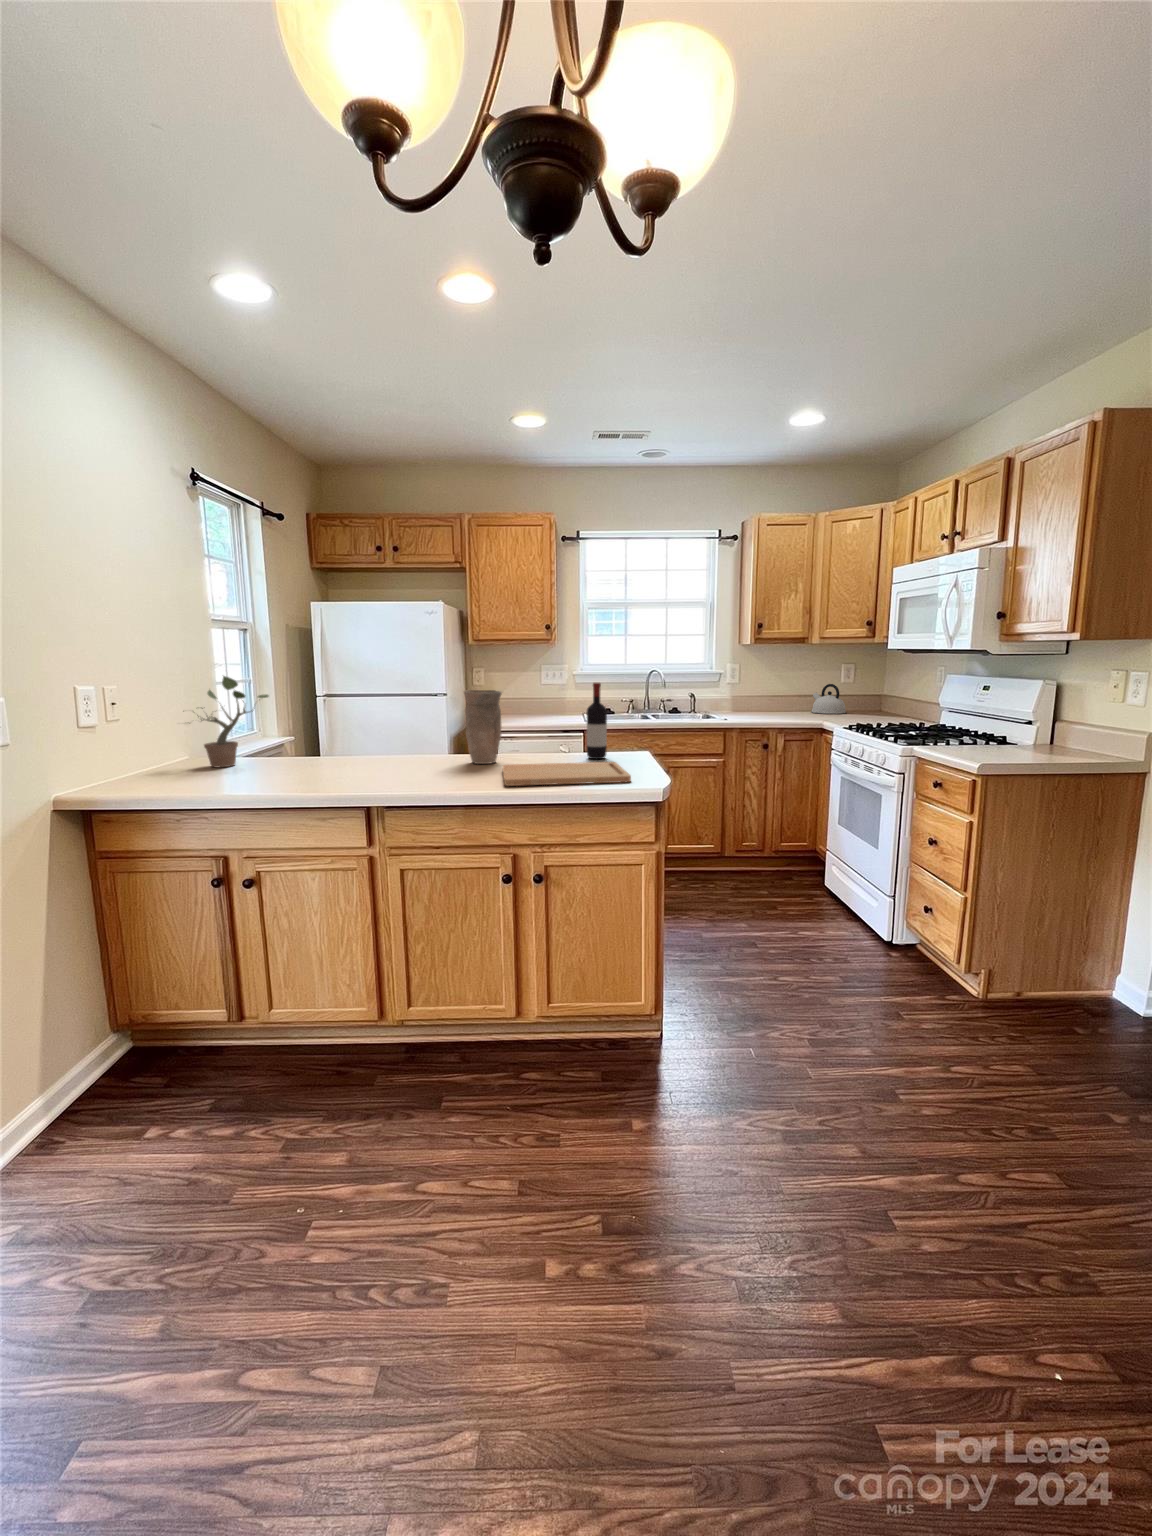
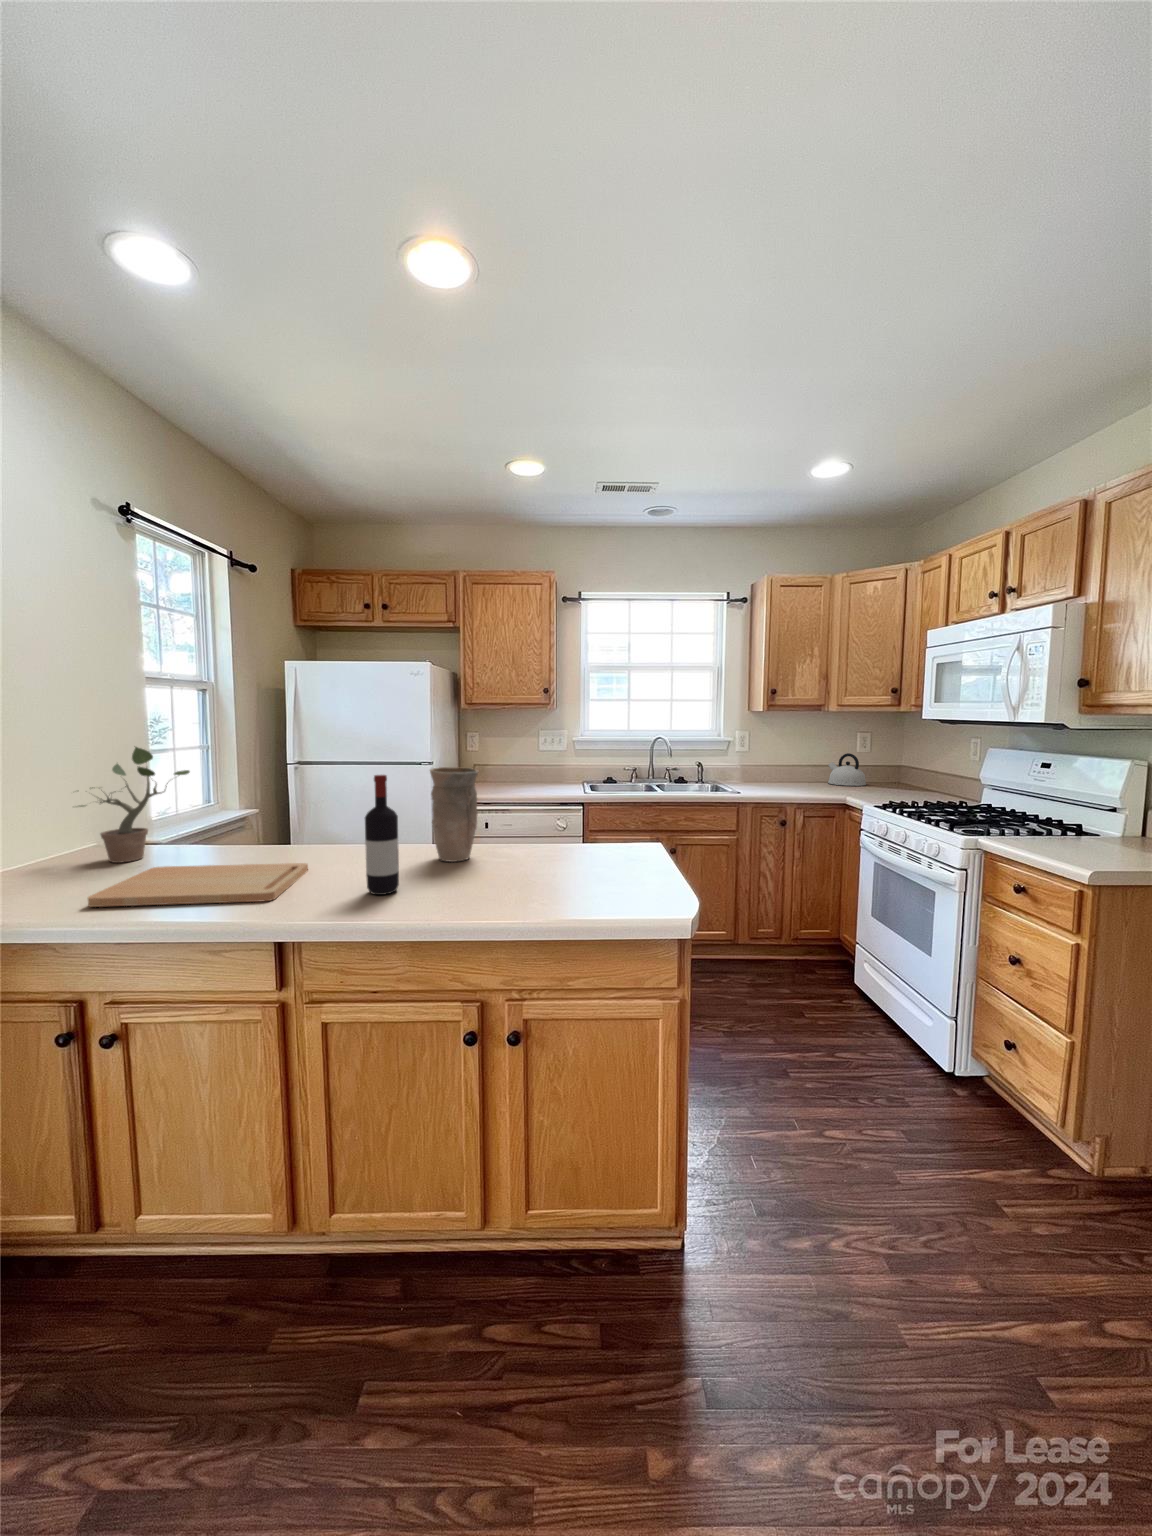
wine bottle: present [587,683,607,759] -> present [365,775,399,895]
cutting board: present [503,762,631,786] -> present [88,863,308,907]

